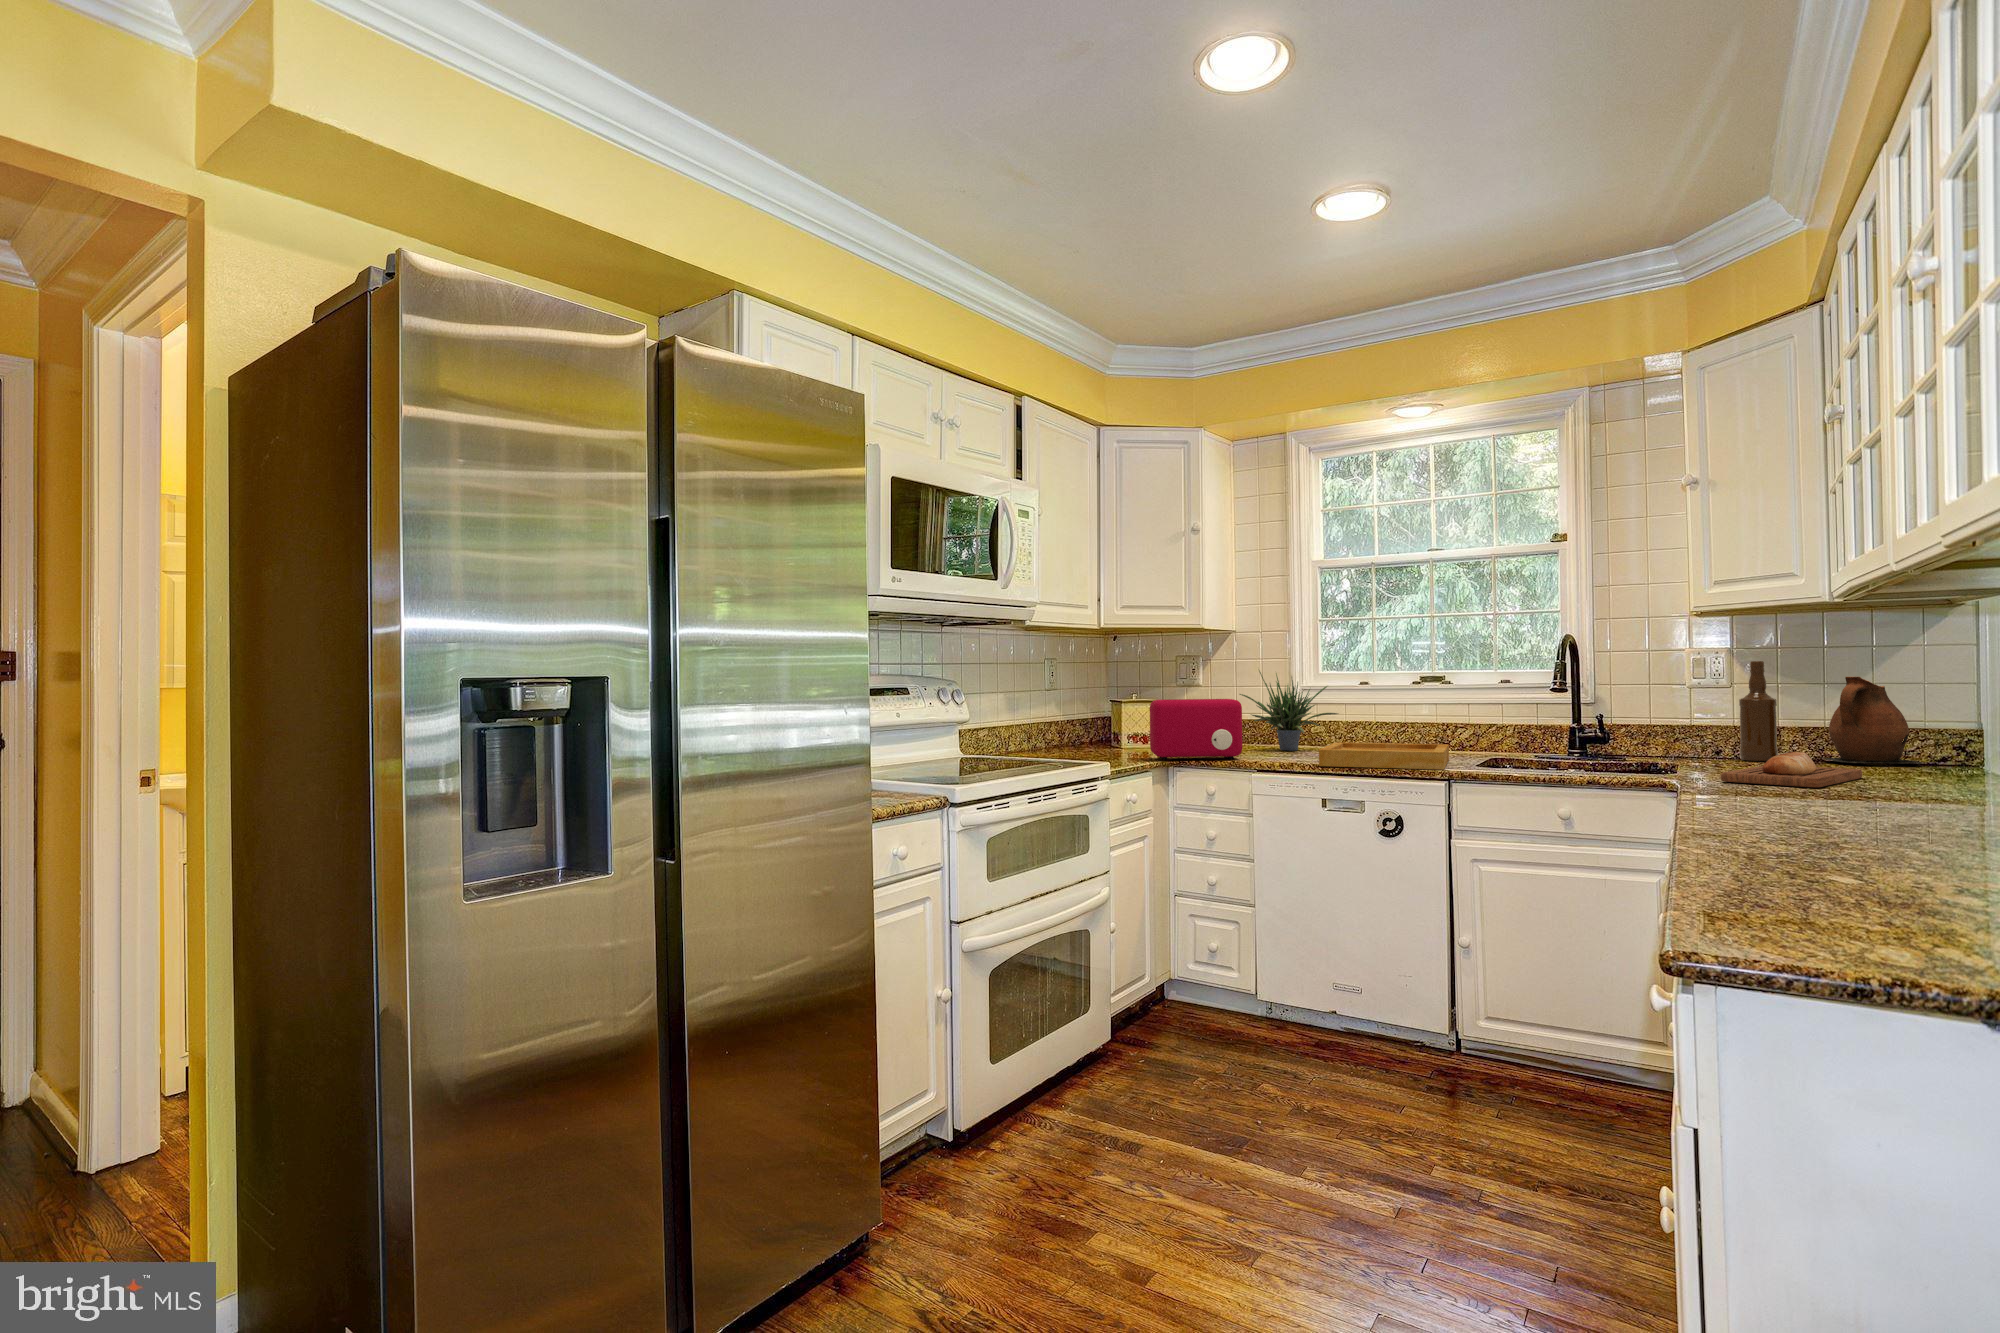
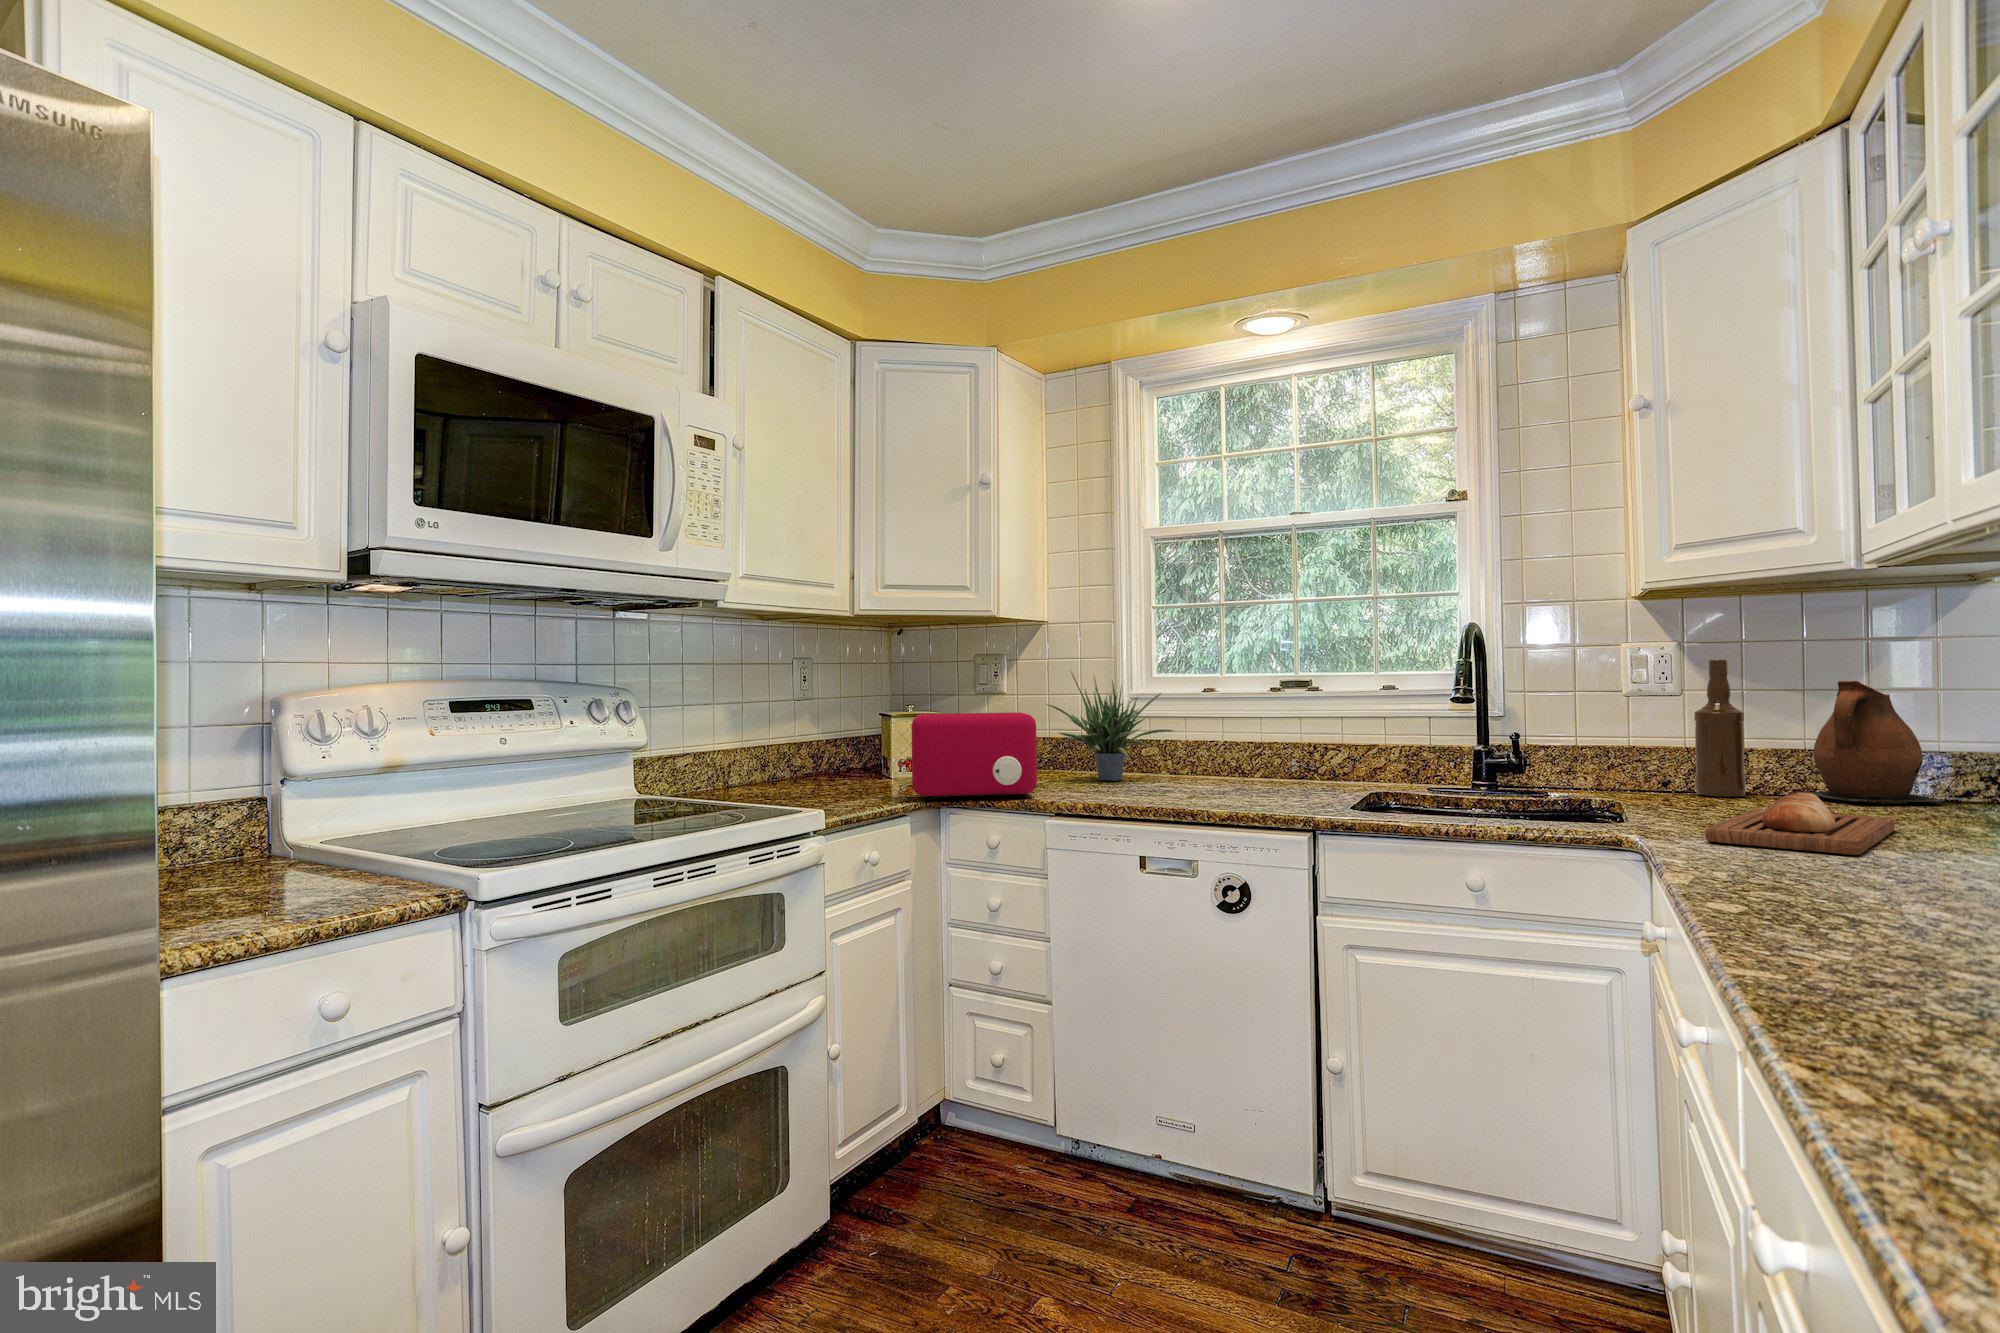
tray: present [1319,742,1449,769] -> none [1133,772,1315,817]

